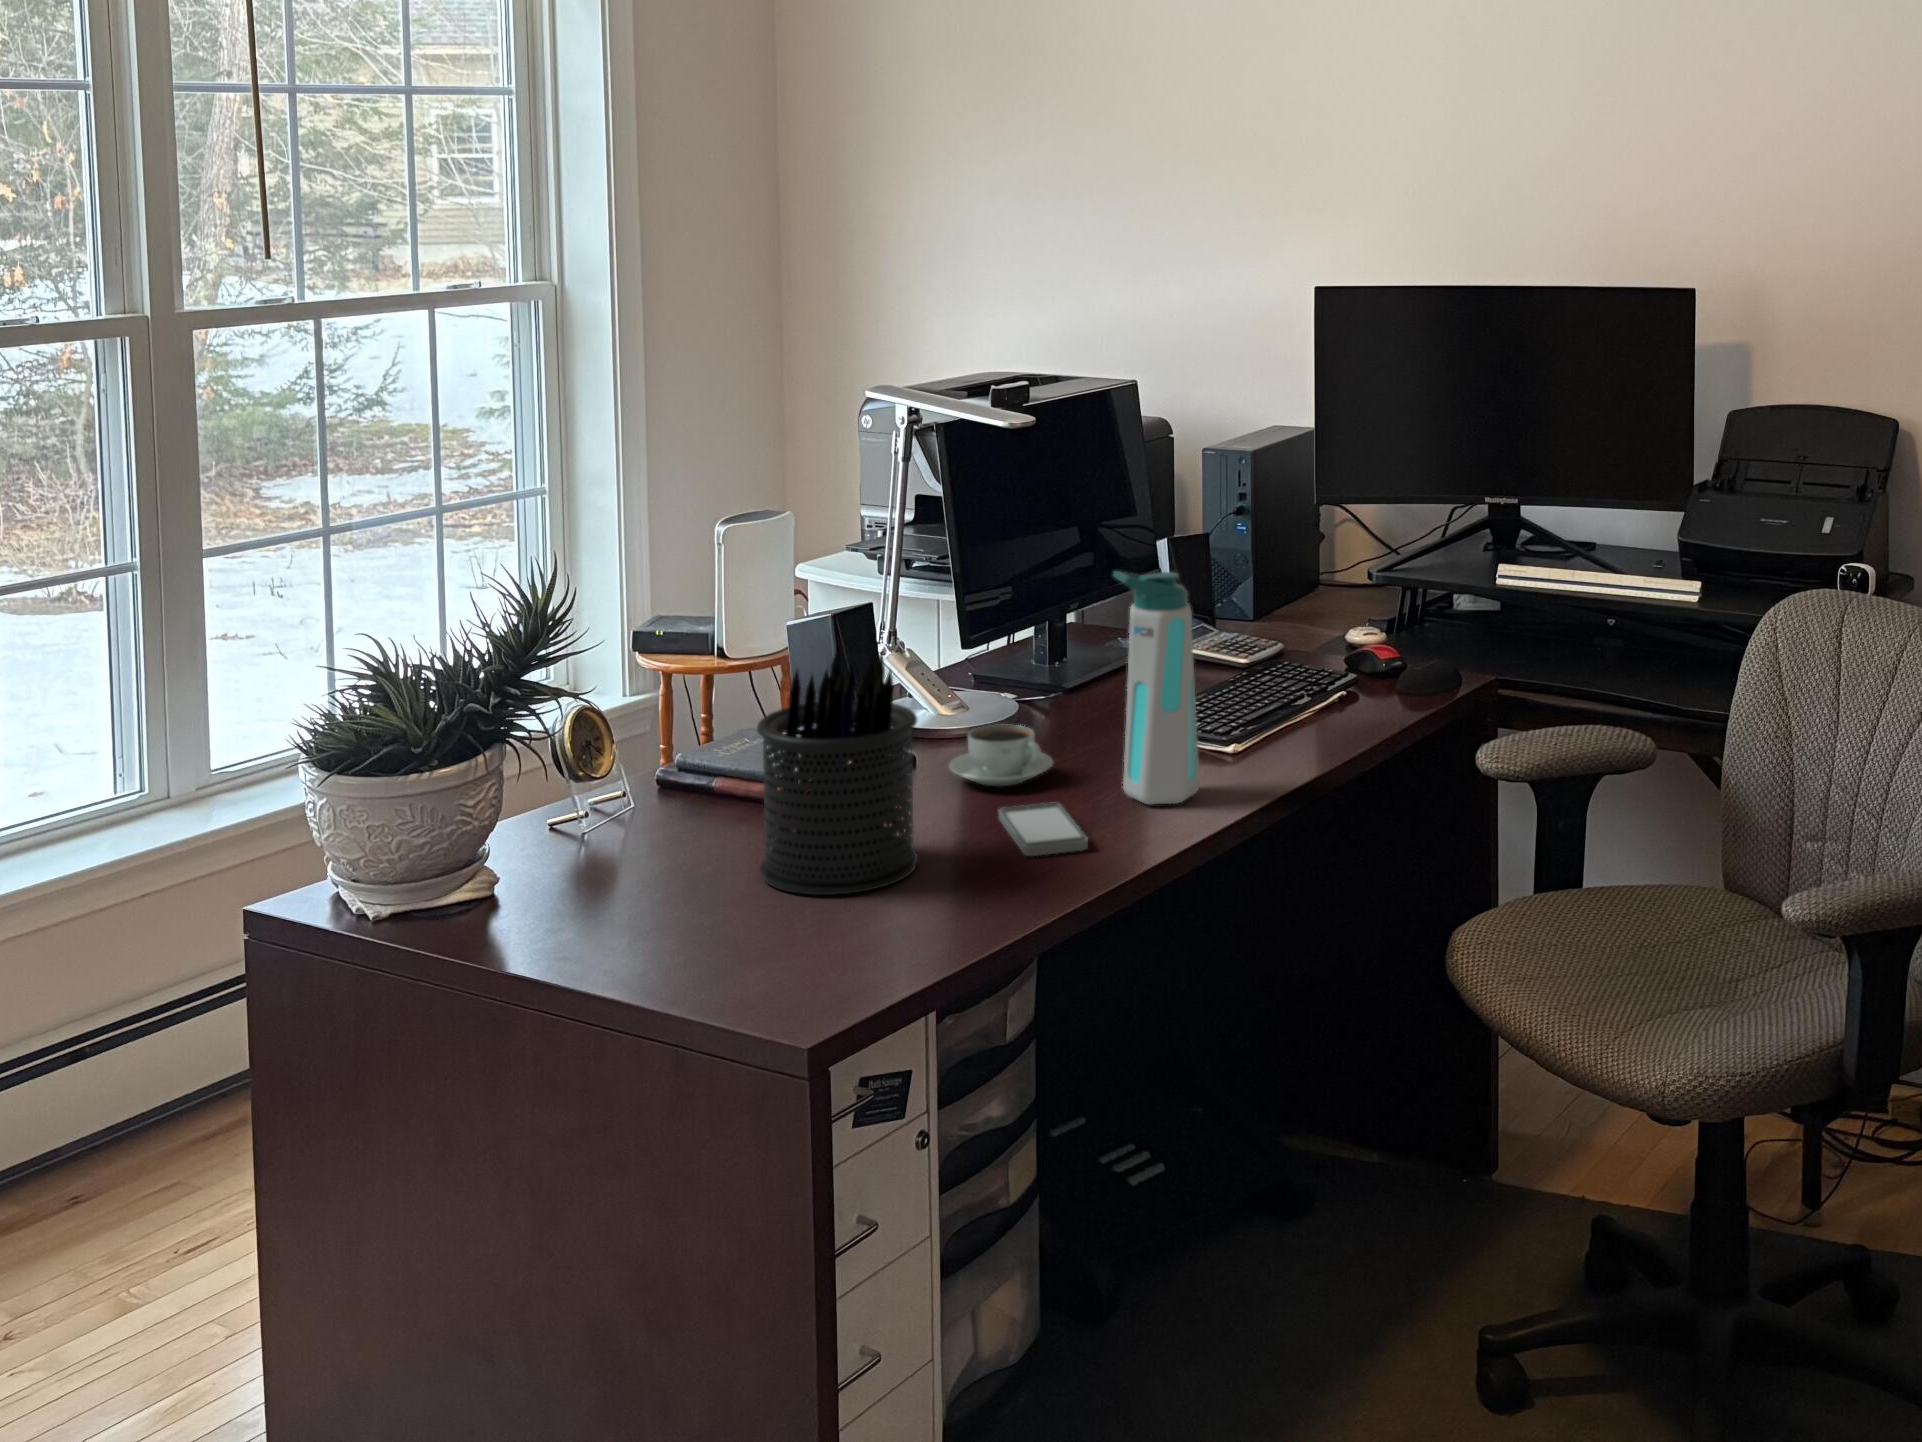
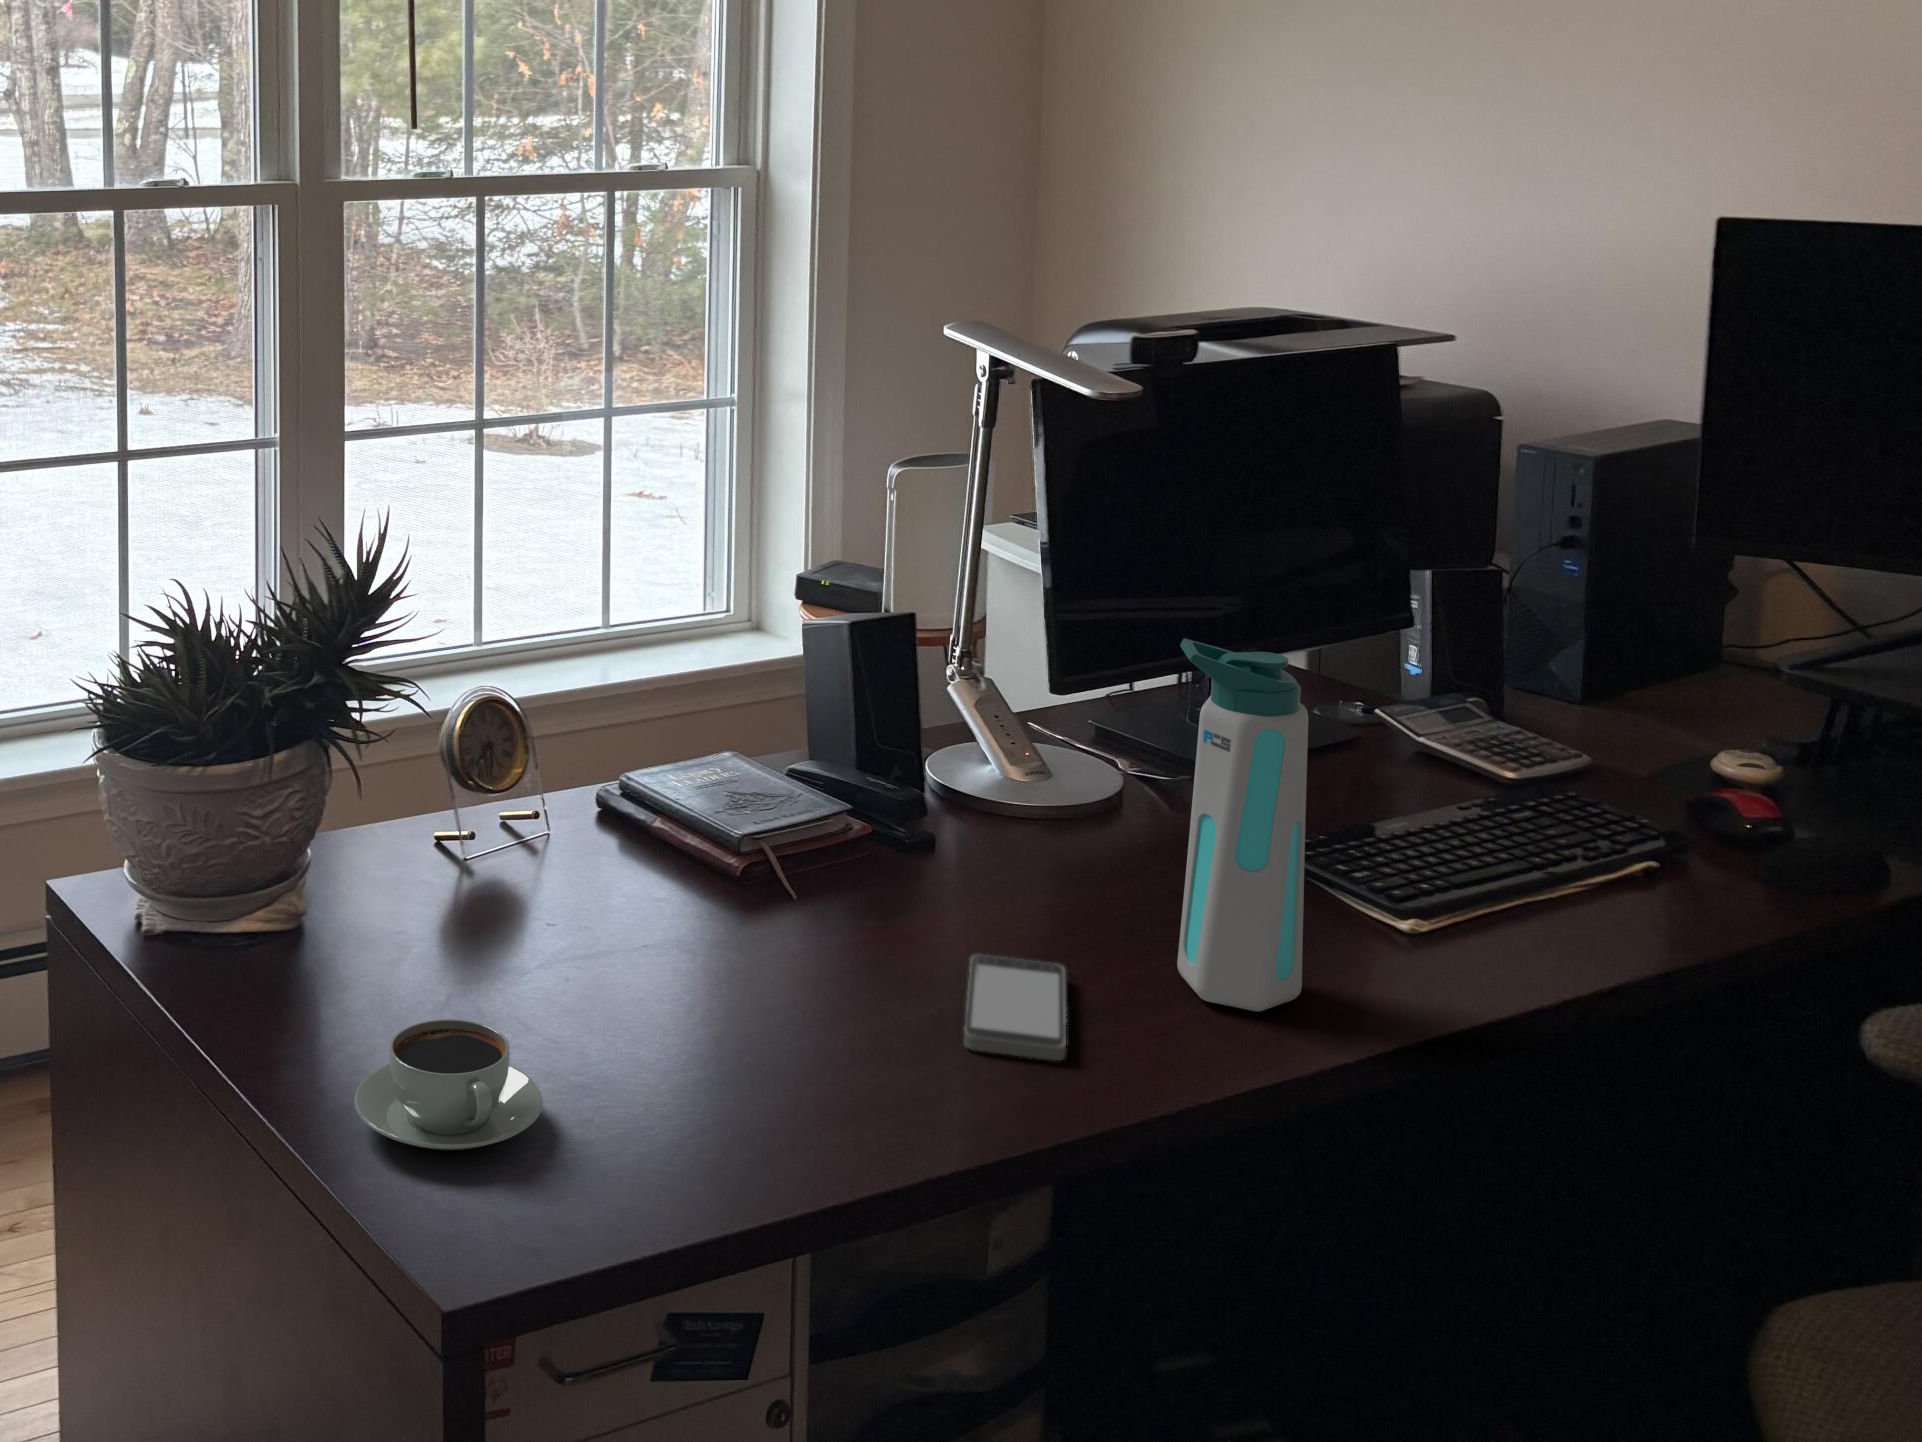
pen holder: present [757,651,918,895] -> none [593,695,819,1047]
coffee cup: present [949,725,1053,786] -> present [354,1019,543,1150]

